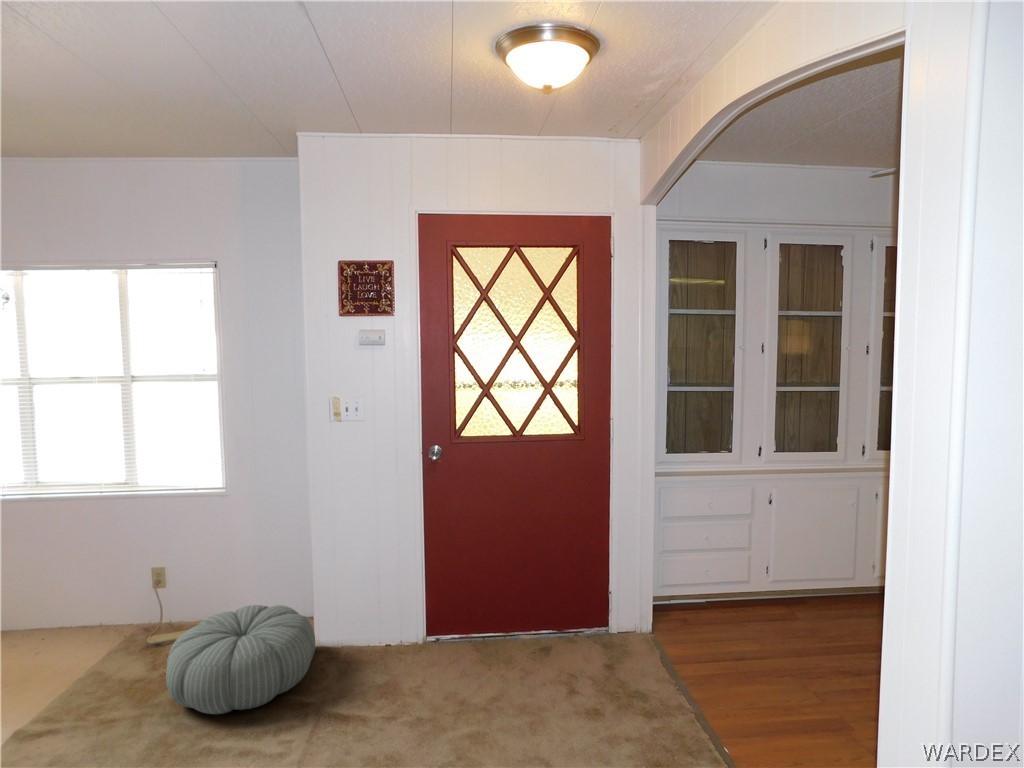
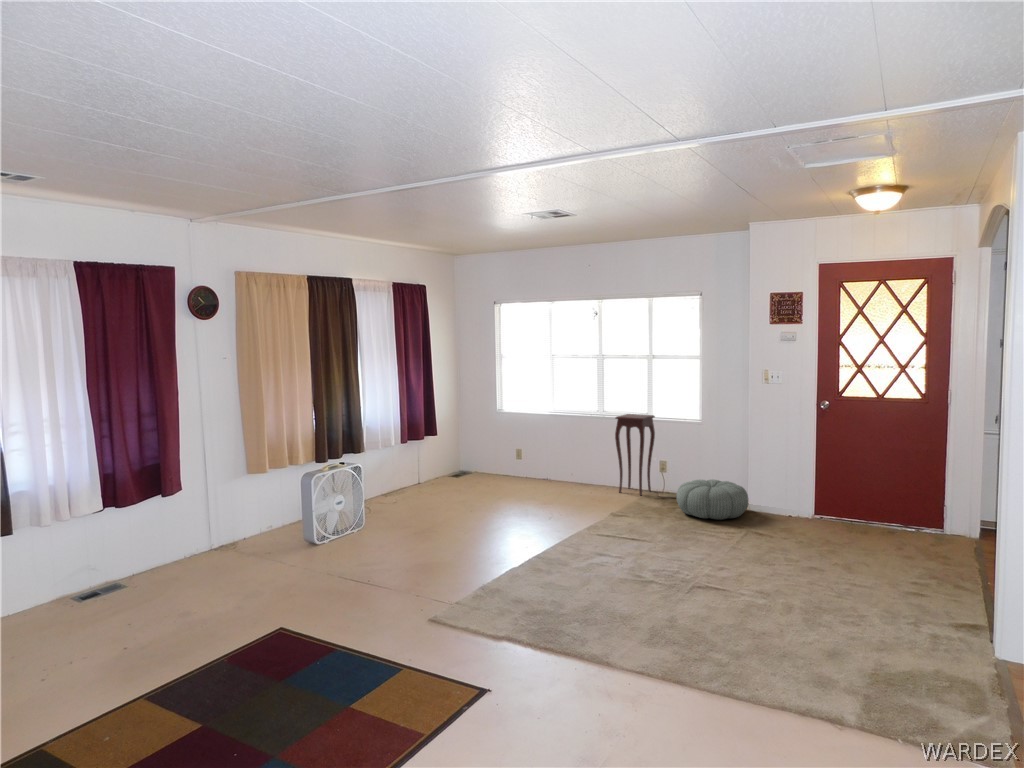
side table: none [35,488,138,655] -> present [615,414,655,496]

